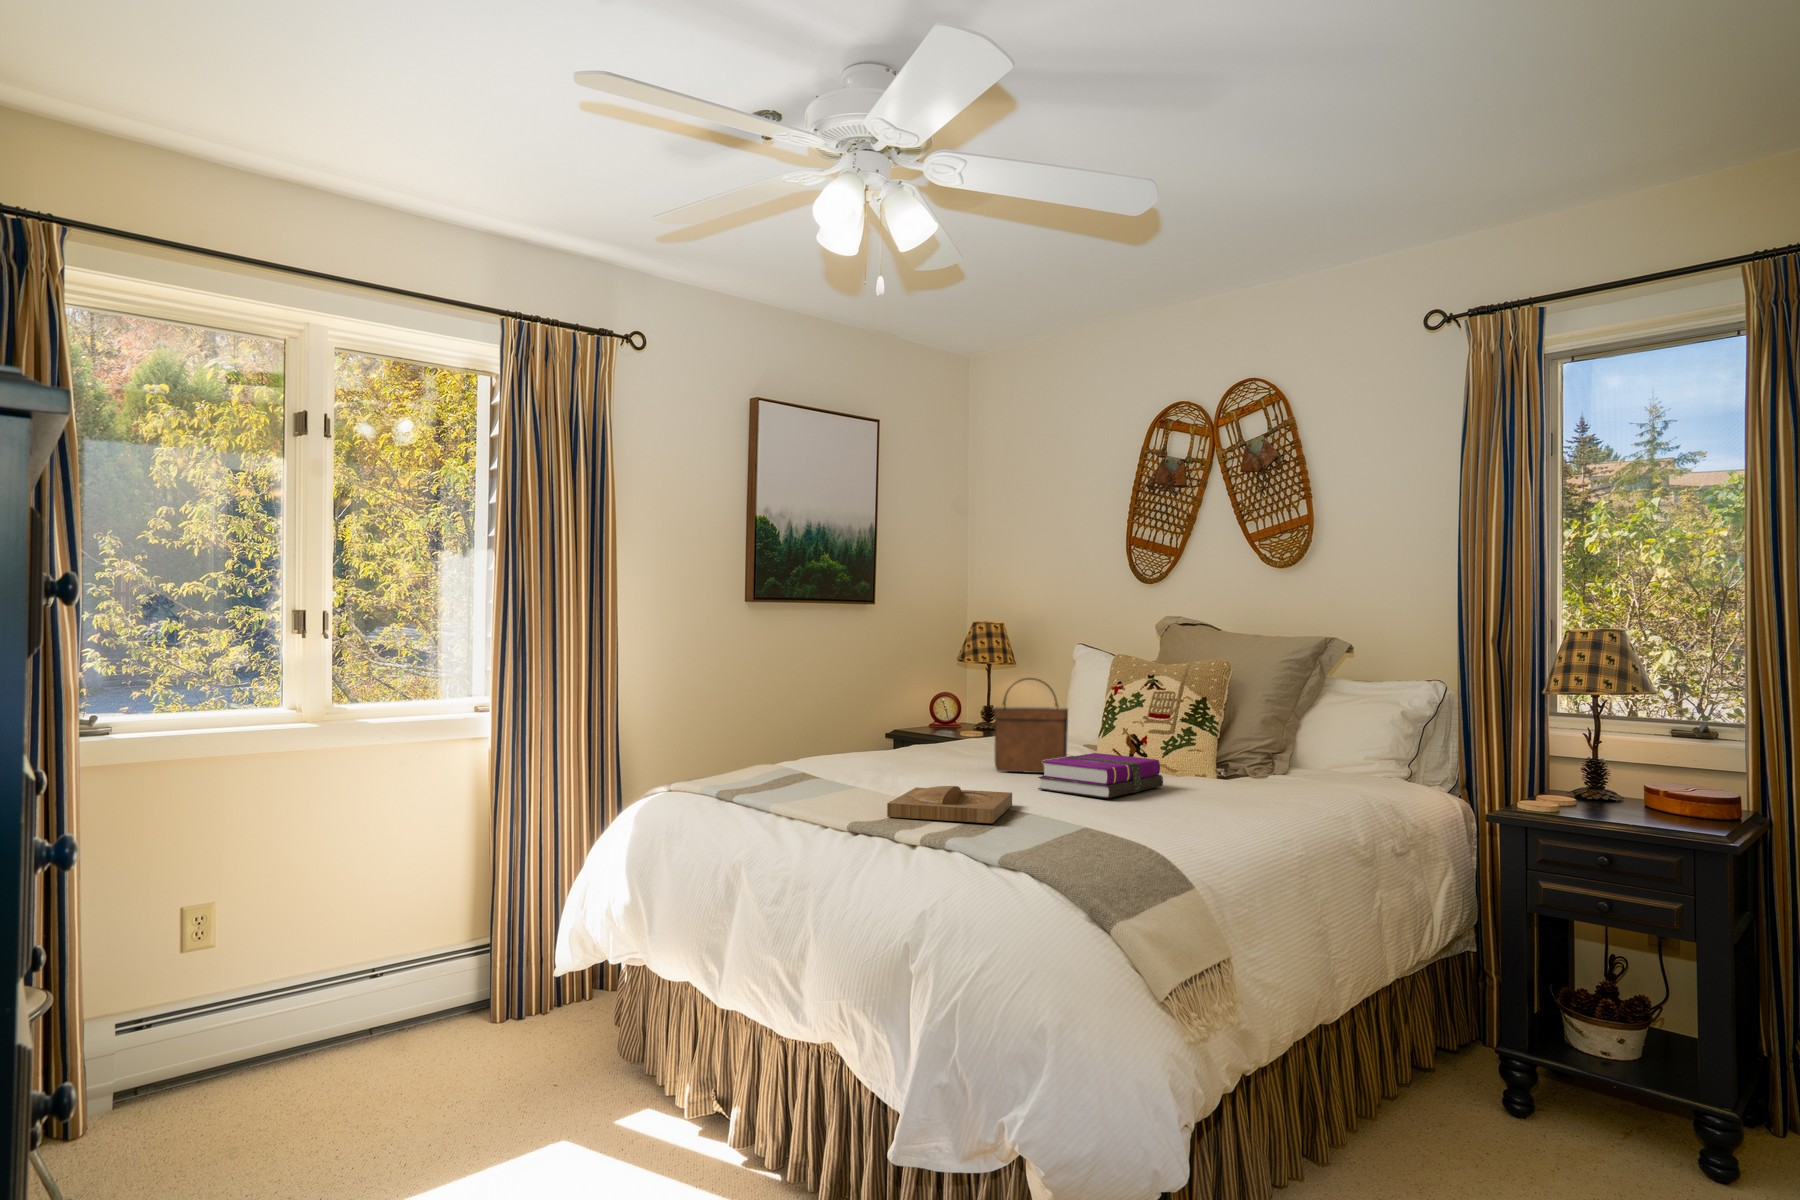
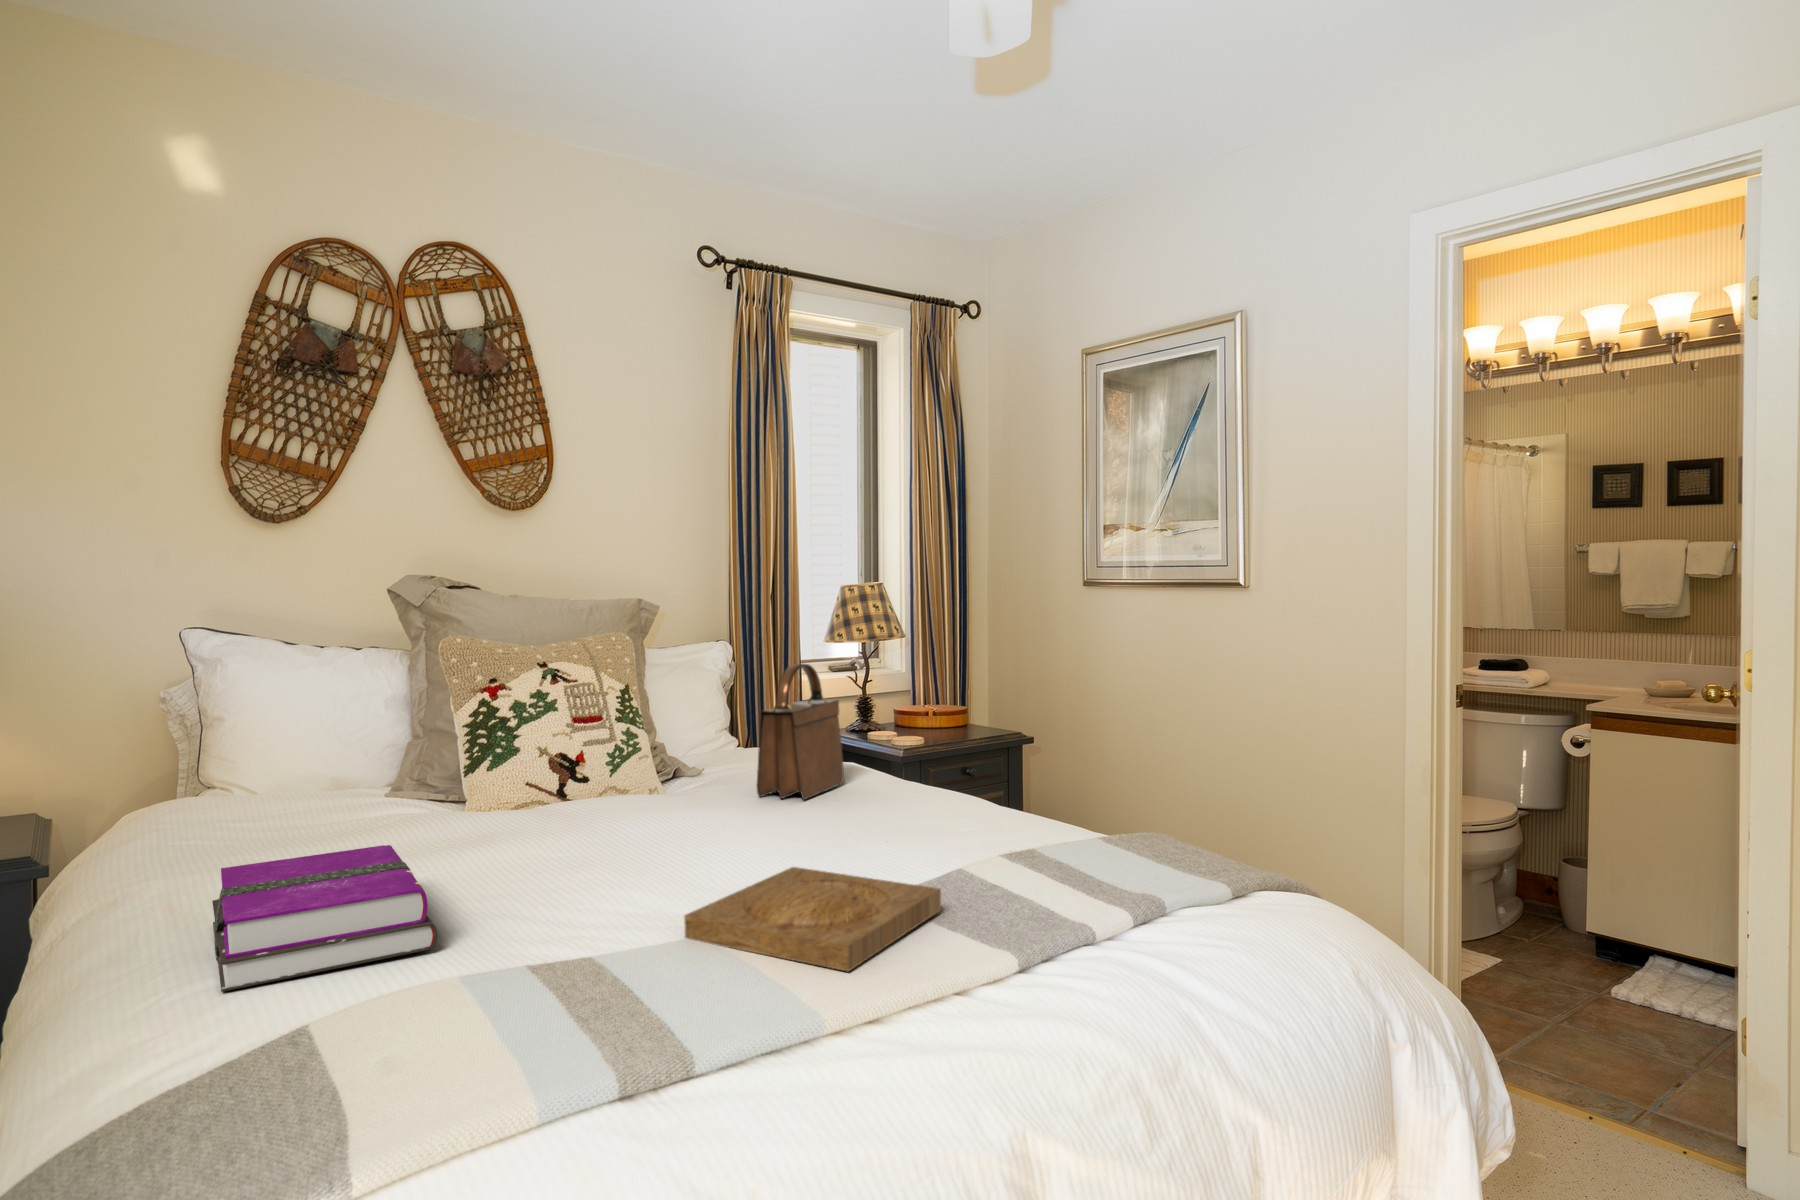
handbag: present [994,678,1068,773] -> present [757,664,844,800]
hardback book: present [1038,753,1163,798] -> present [212,845,437,992]

